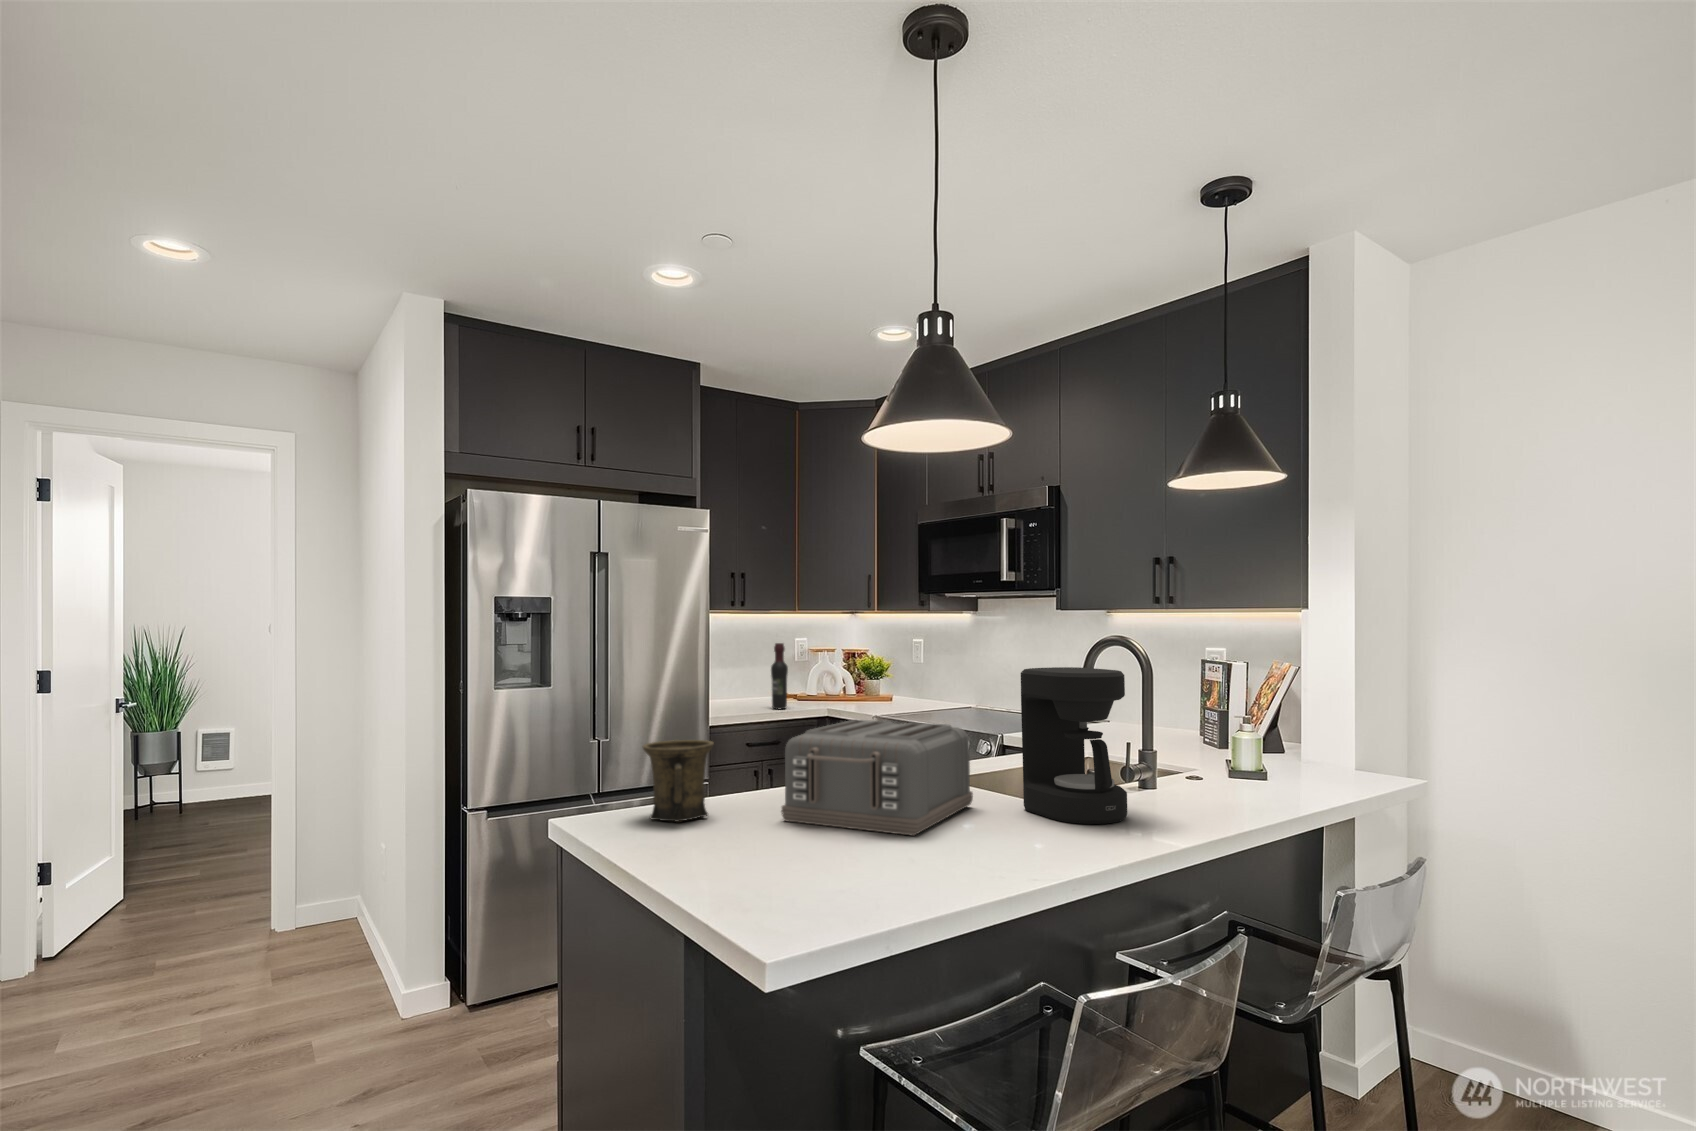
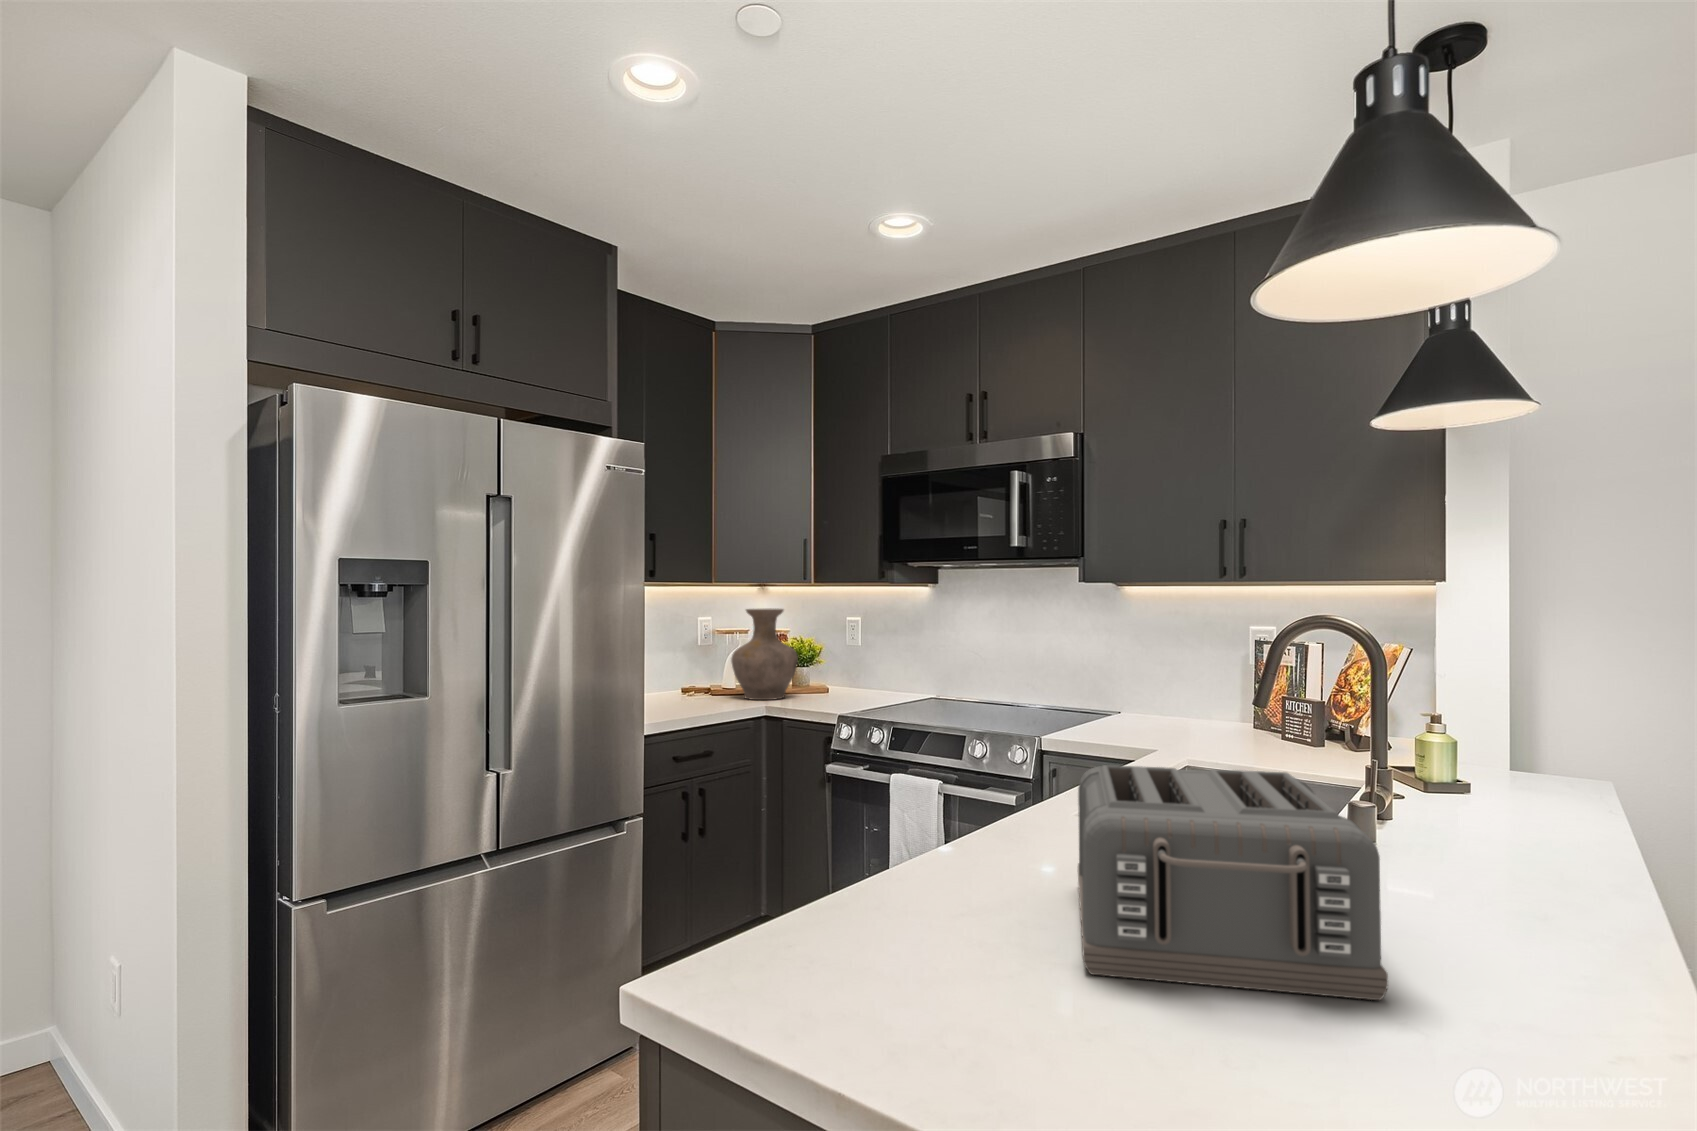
vase: none [809,631,862,704] -> present [731,609,798,700]
wine bottle: present [771,643,788,709] -> none [697,625,720,711]
coffee maker: present [1021,667,1127,824] -> none [1374,672,1585,934]
mug: present [643,740,714,822] -> none [816,824,953,1002]

